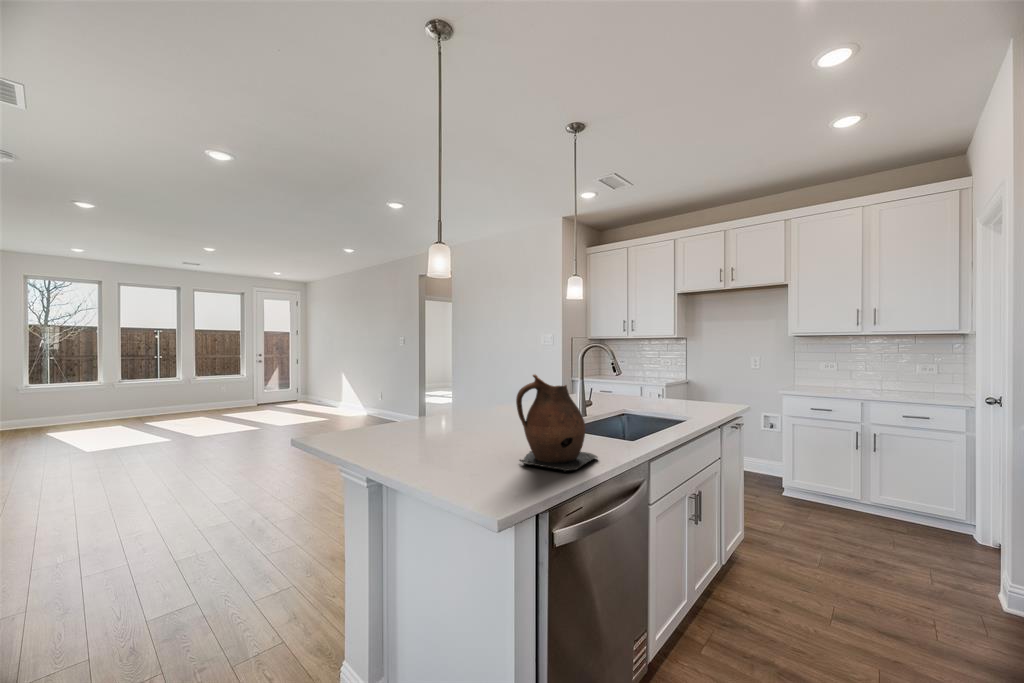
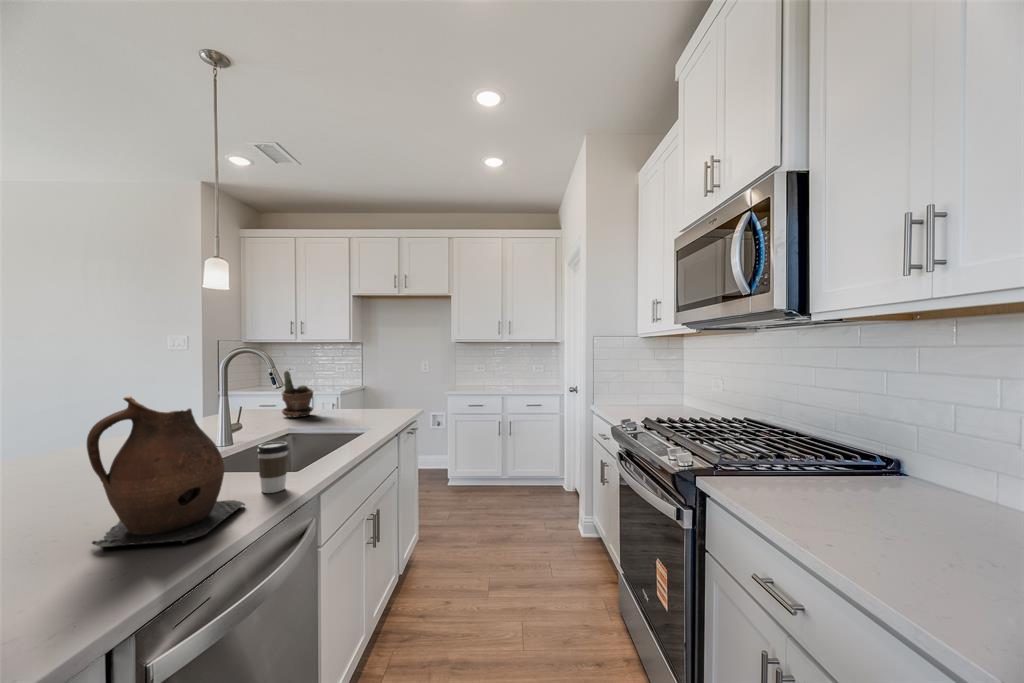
potted plant: none [618,362,643,402] -> present [282,371,313,417]
coffee cup: none [604,416,626,454] -> present [257,442,289,493]

